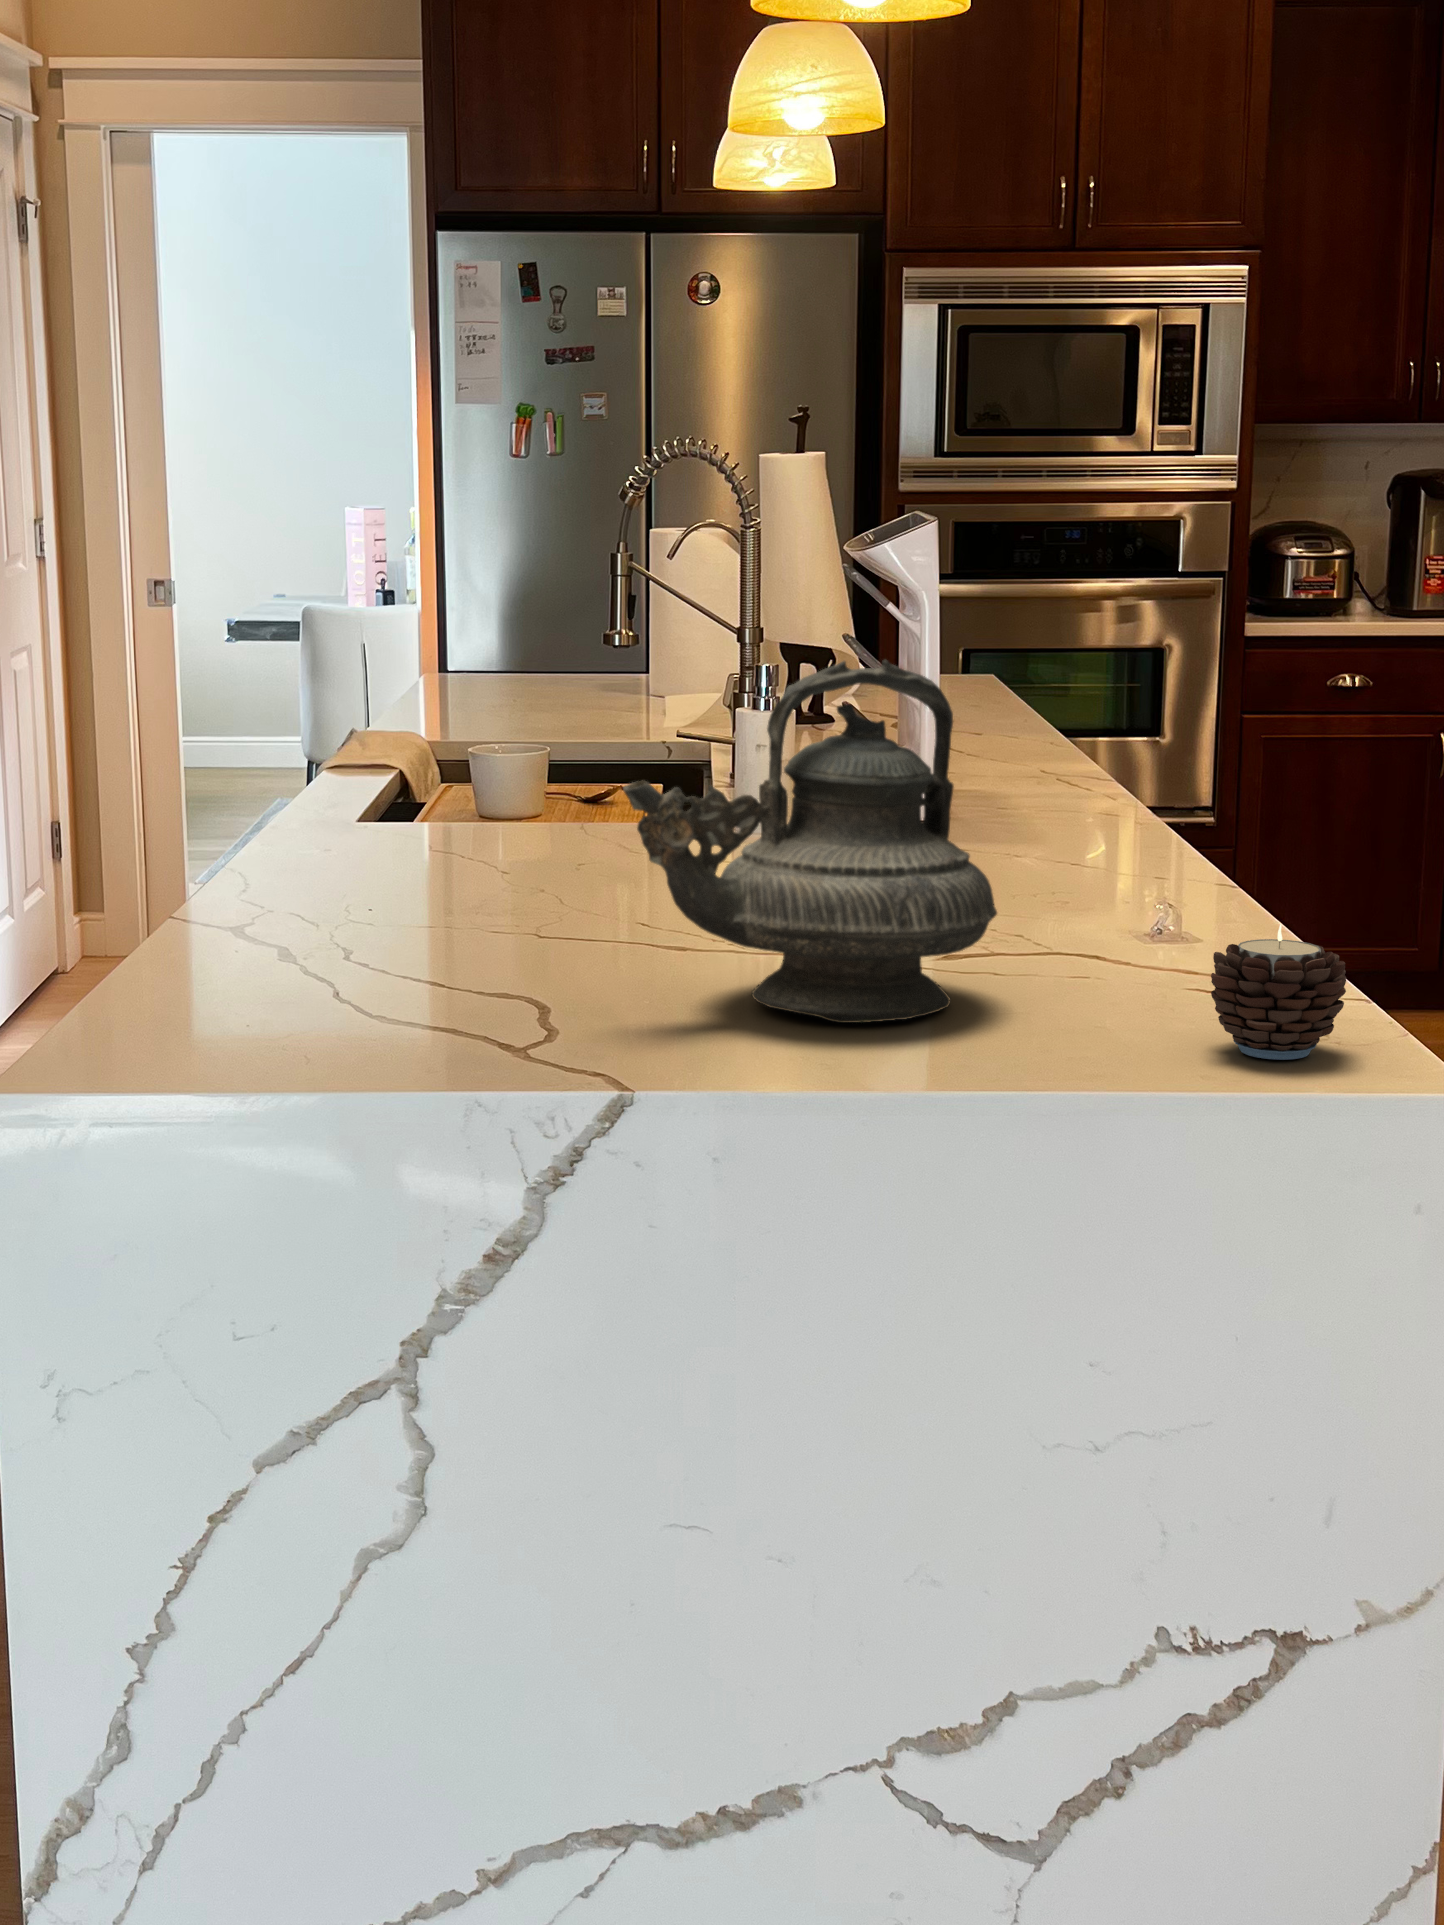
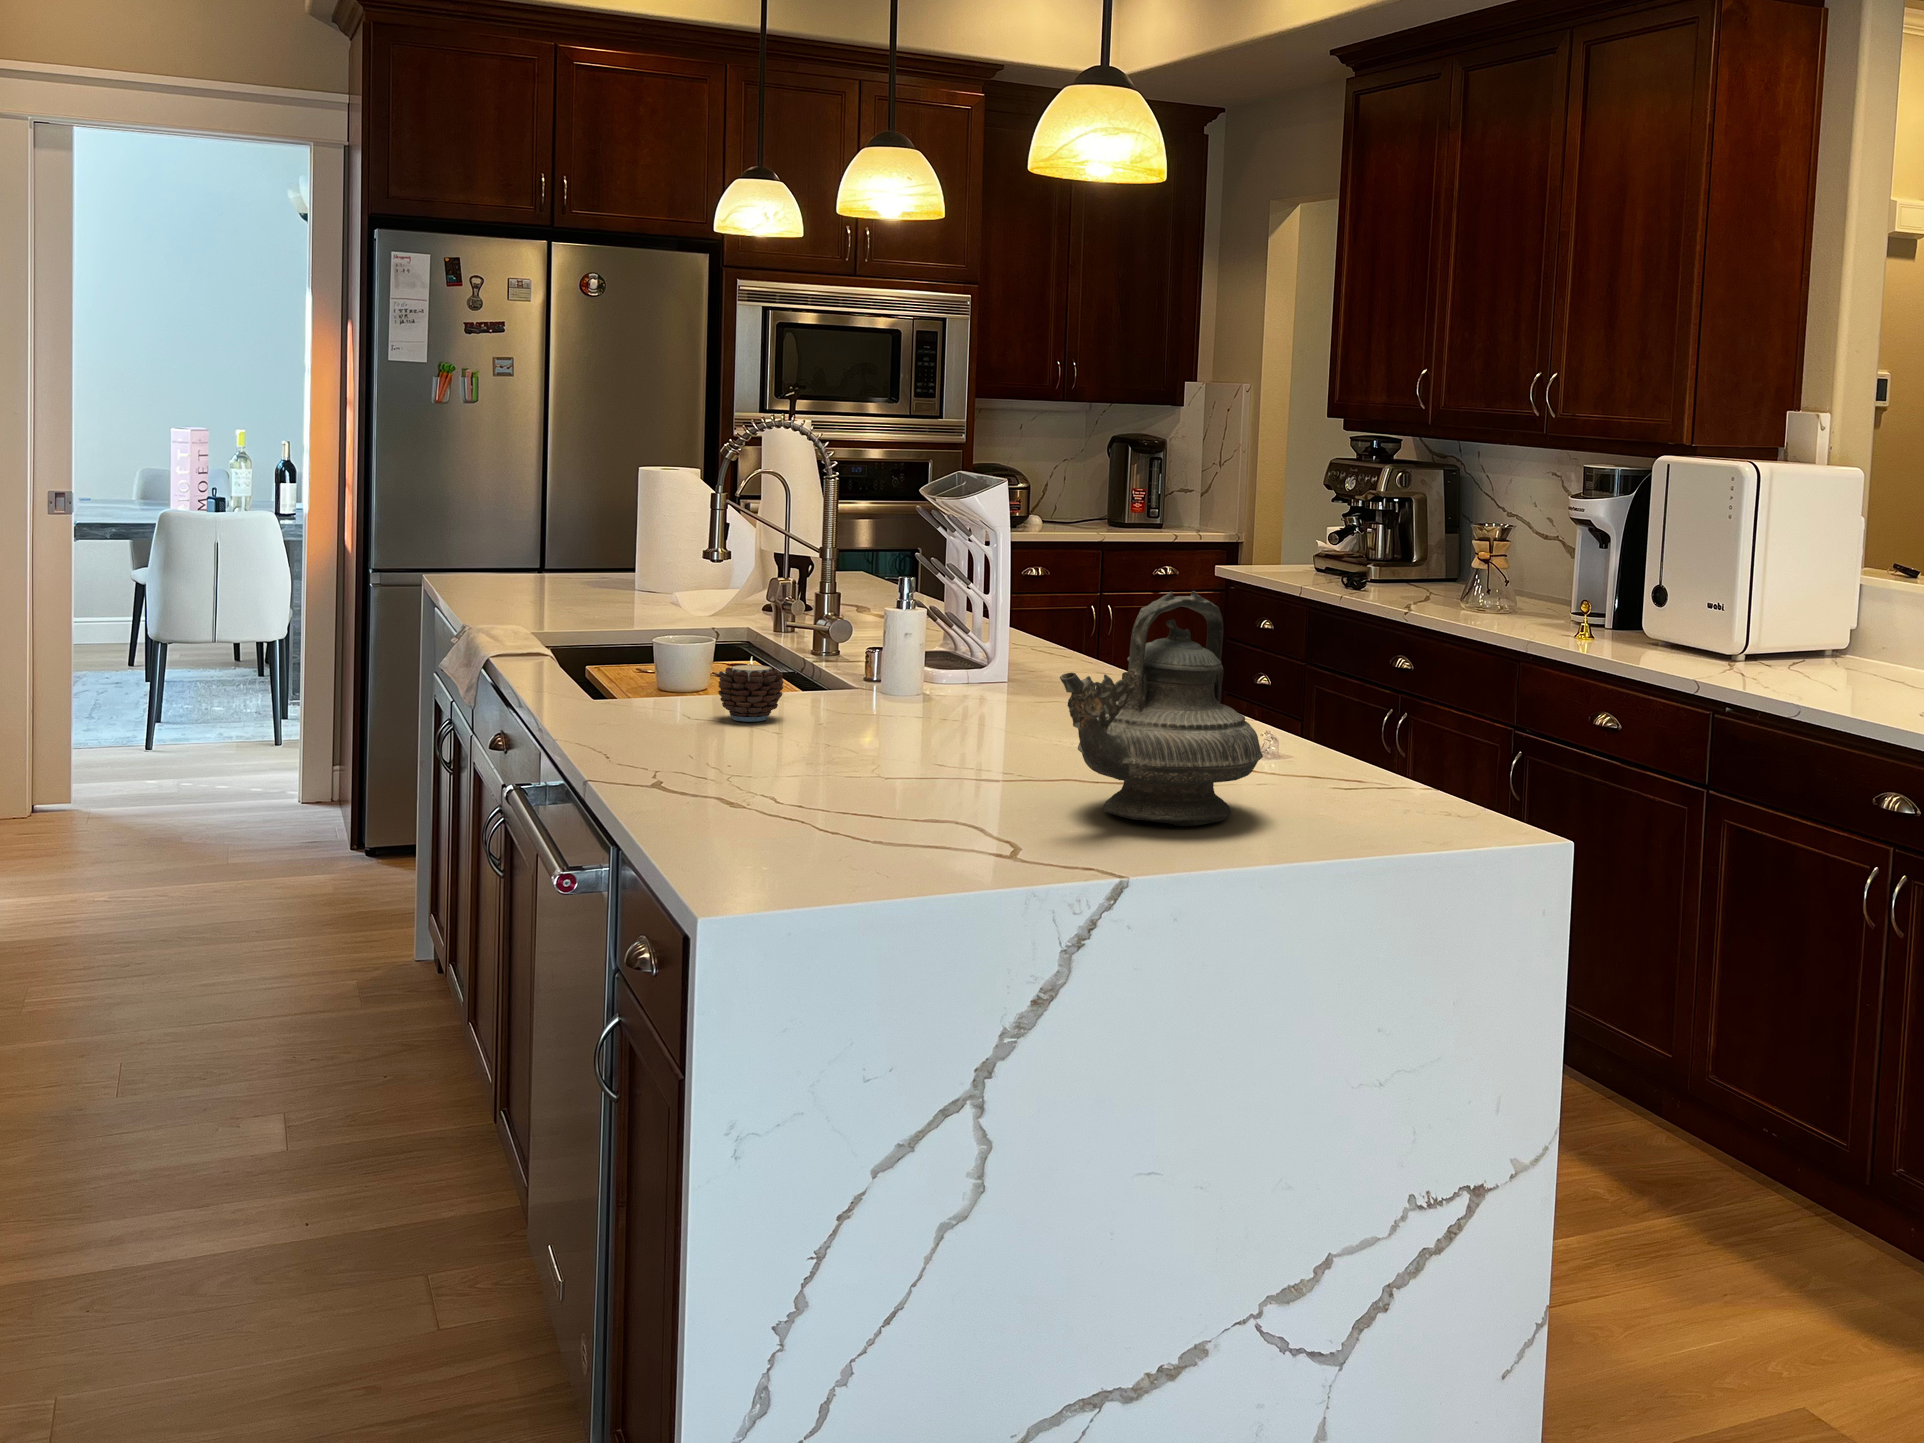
candle: present [1211,924,1346,1060] -> present [718,657,783,722]

